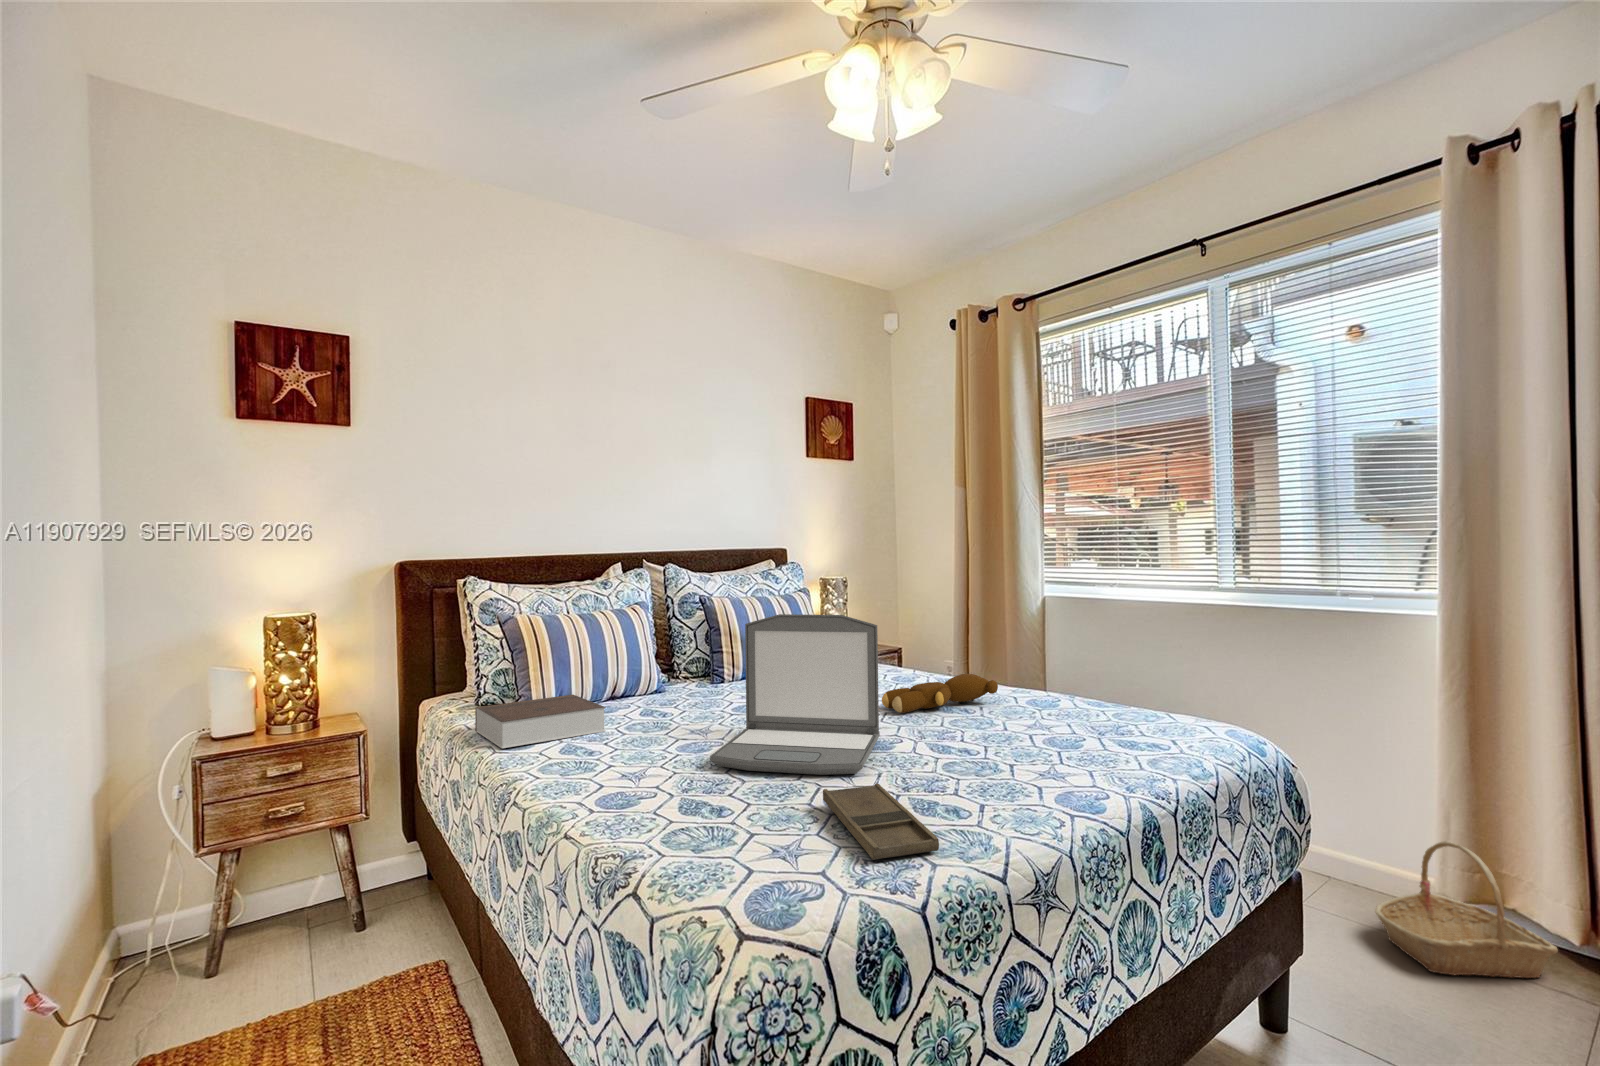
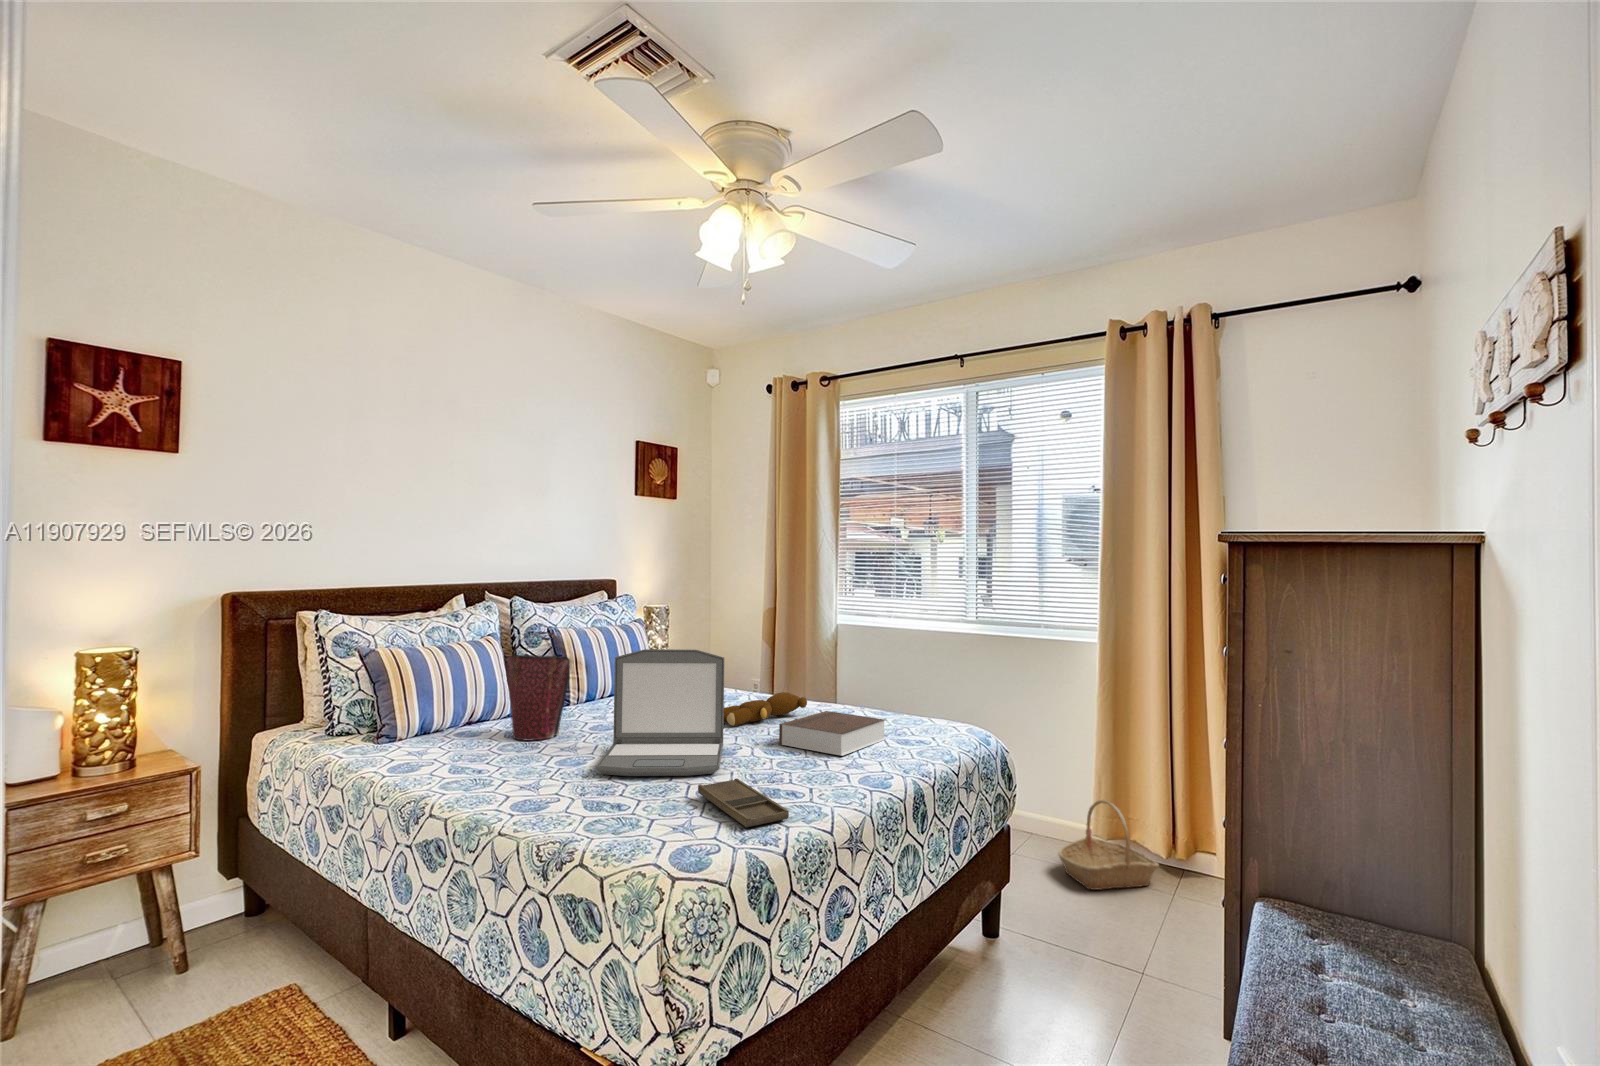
handbag: none [640,596,705,720] -> present [506,632,570,741]
book: present [475,695,606,748] -> present [779,711,885,756]

